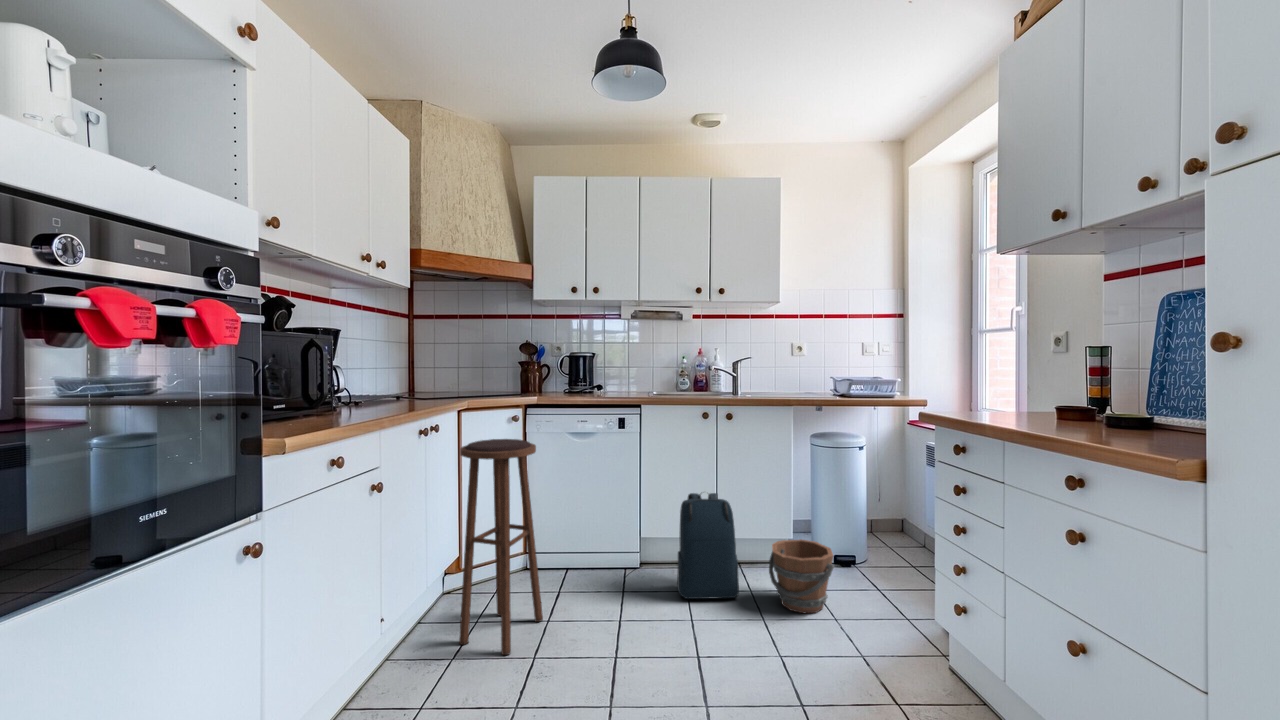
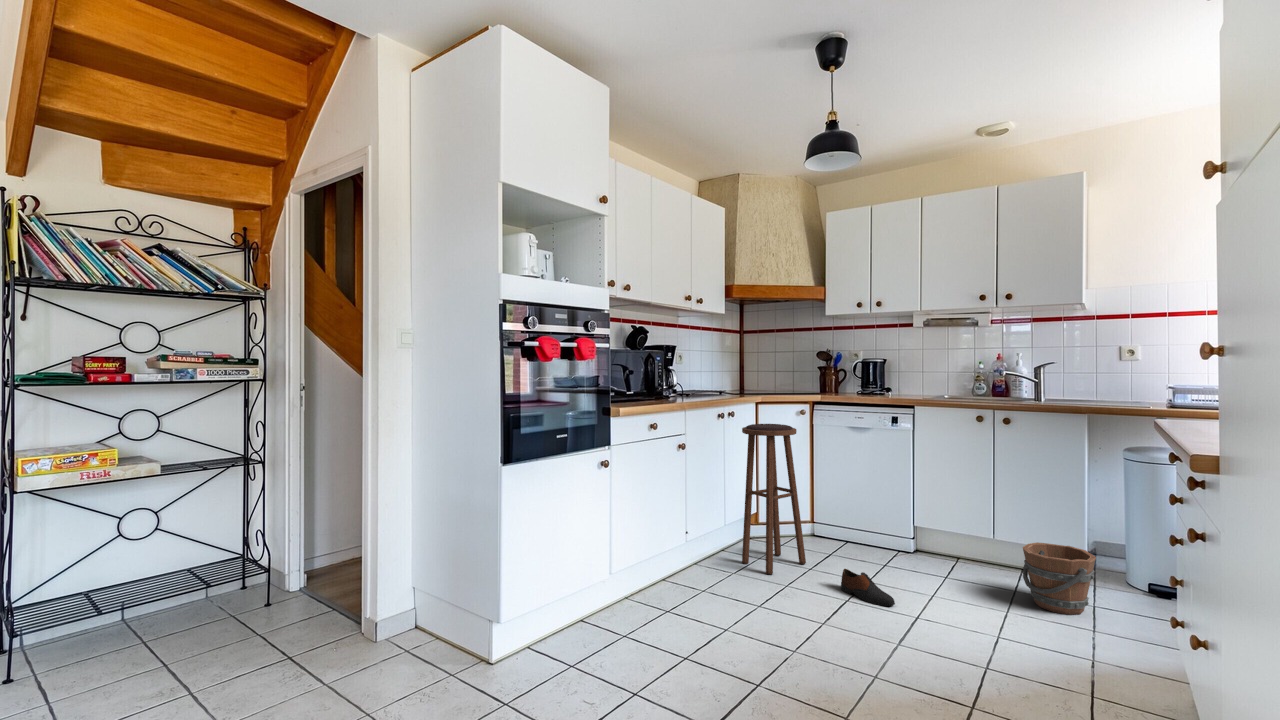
backpack: present [677,493,739,599] -> none [931,487,994,587]
shoe: none [605,622,679,664] -> present [841,569,895,606]

